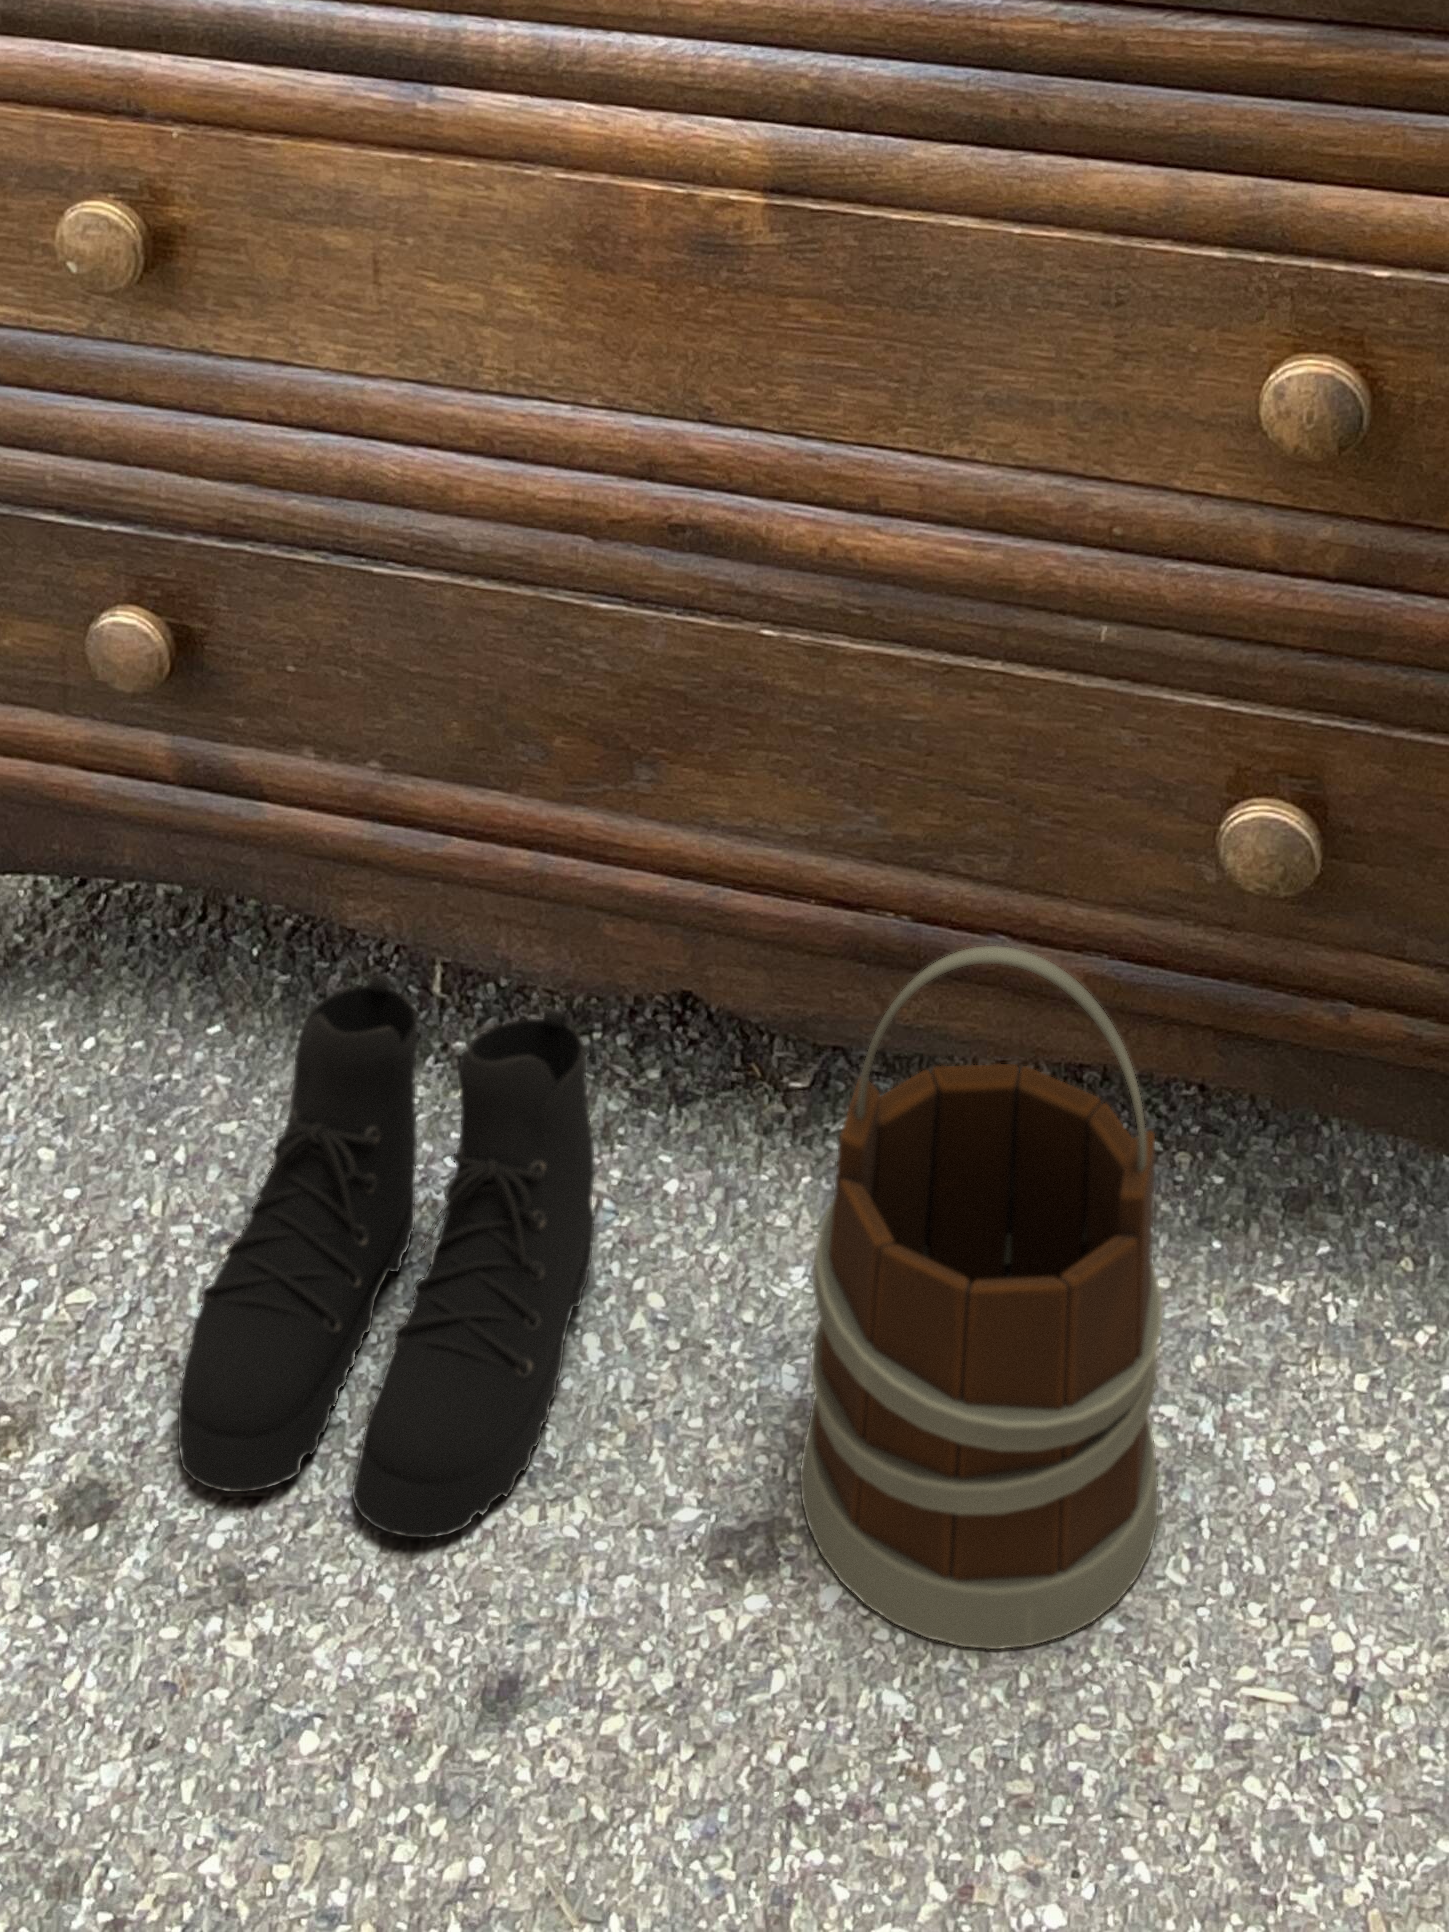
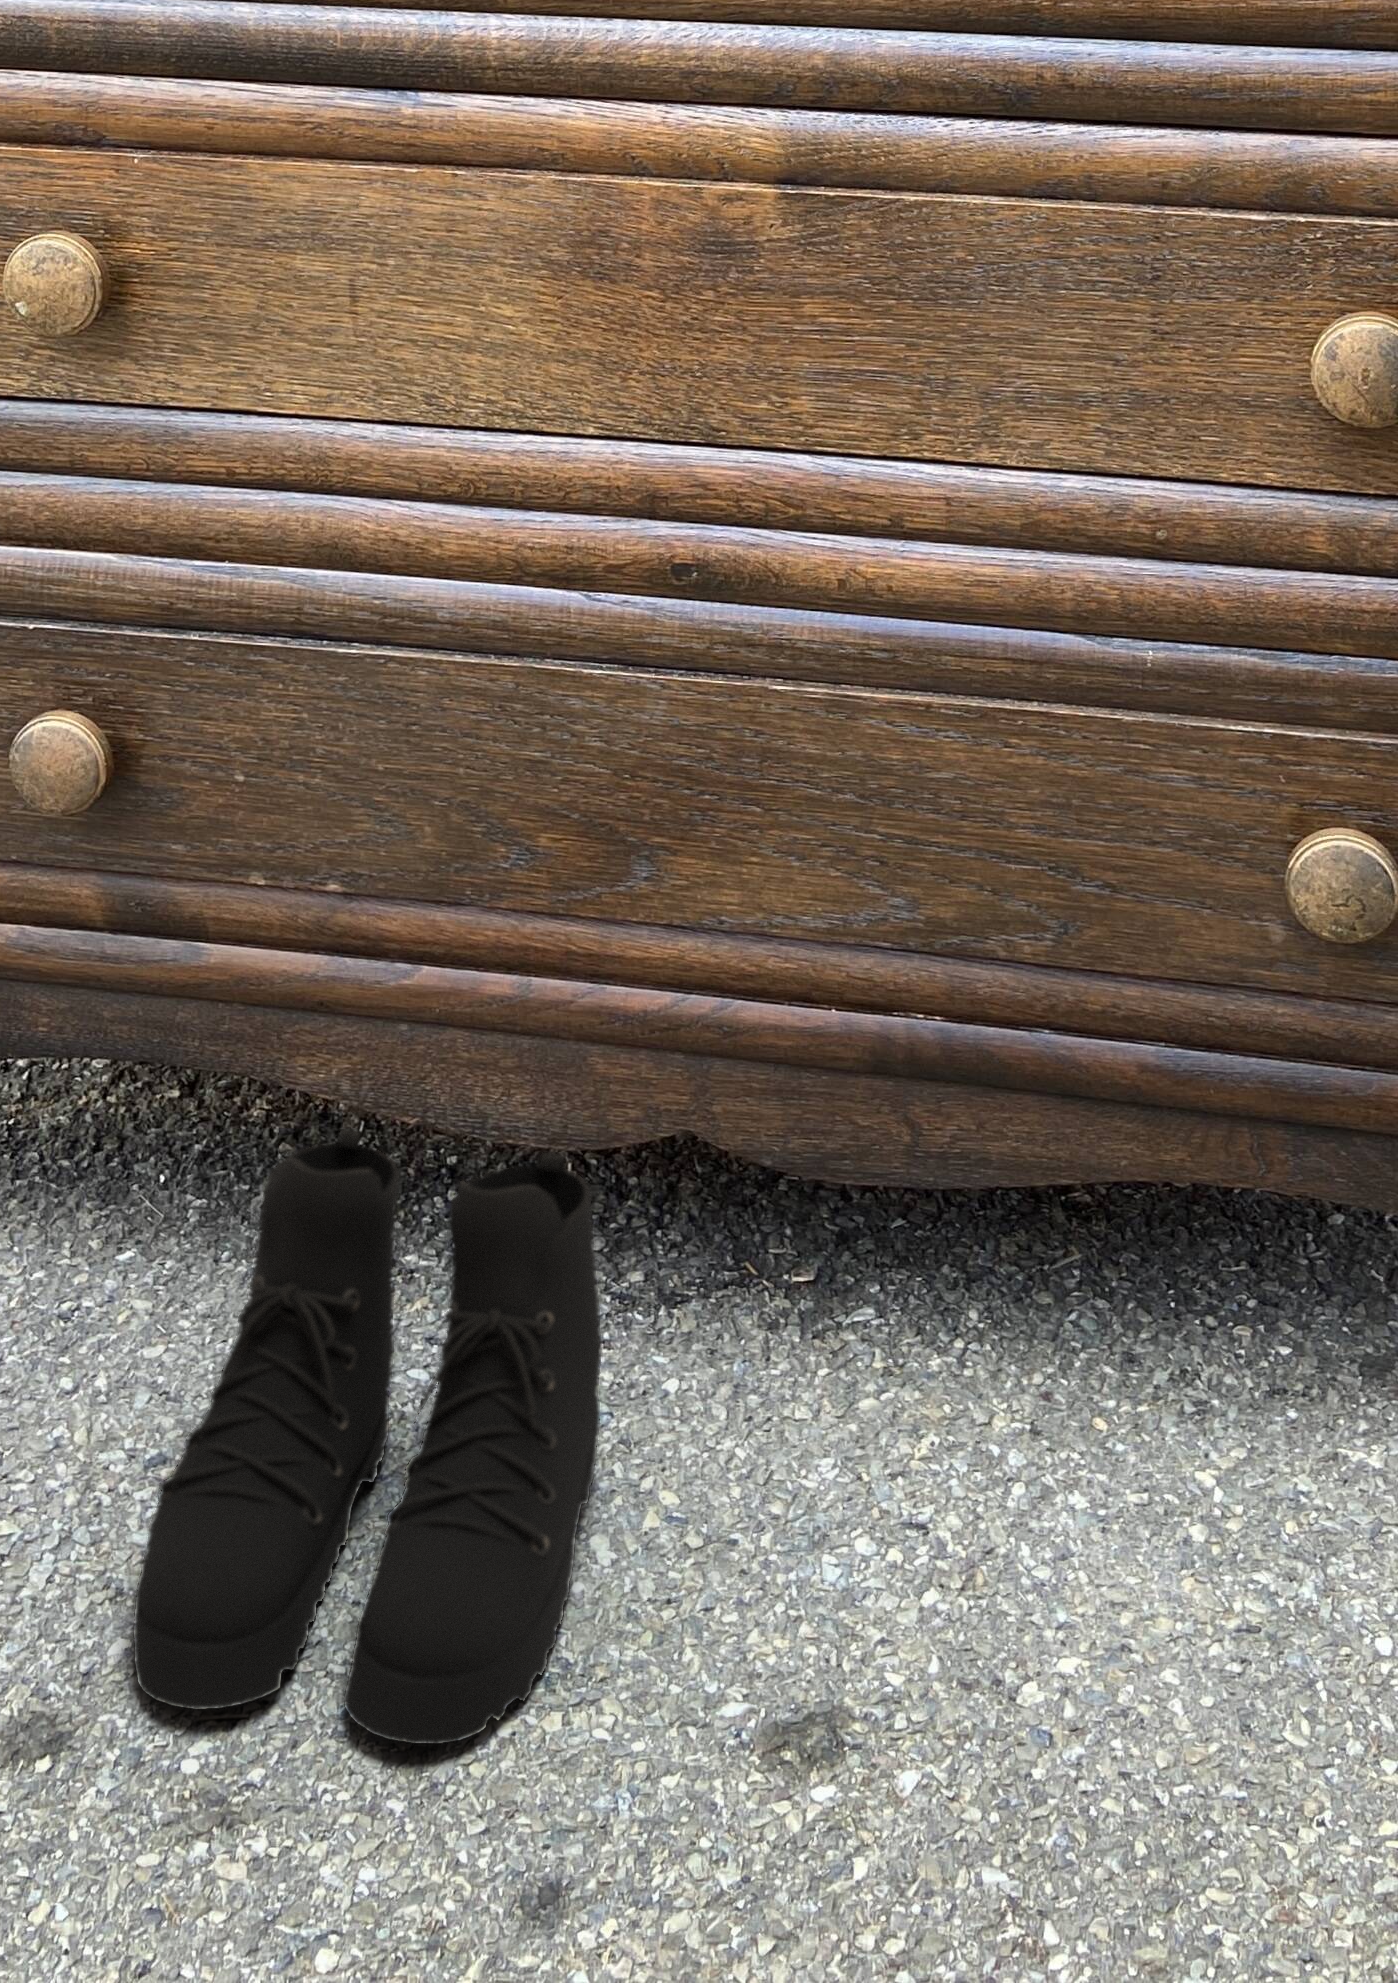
wooden bucket: present [800,946,1162,1649] -> none [858,974,1270,1823]

